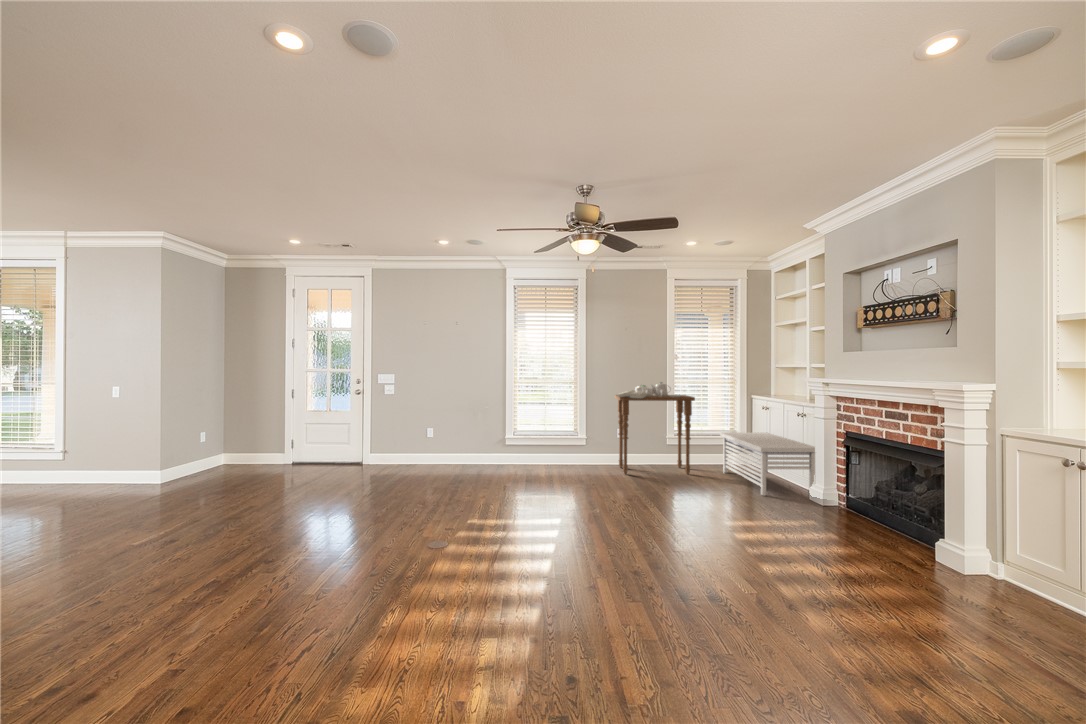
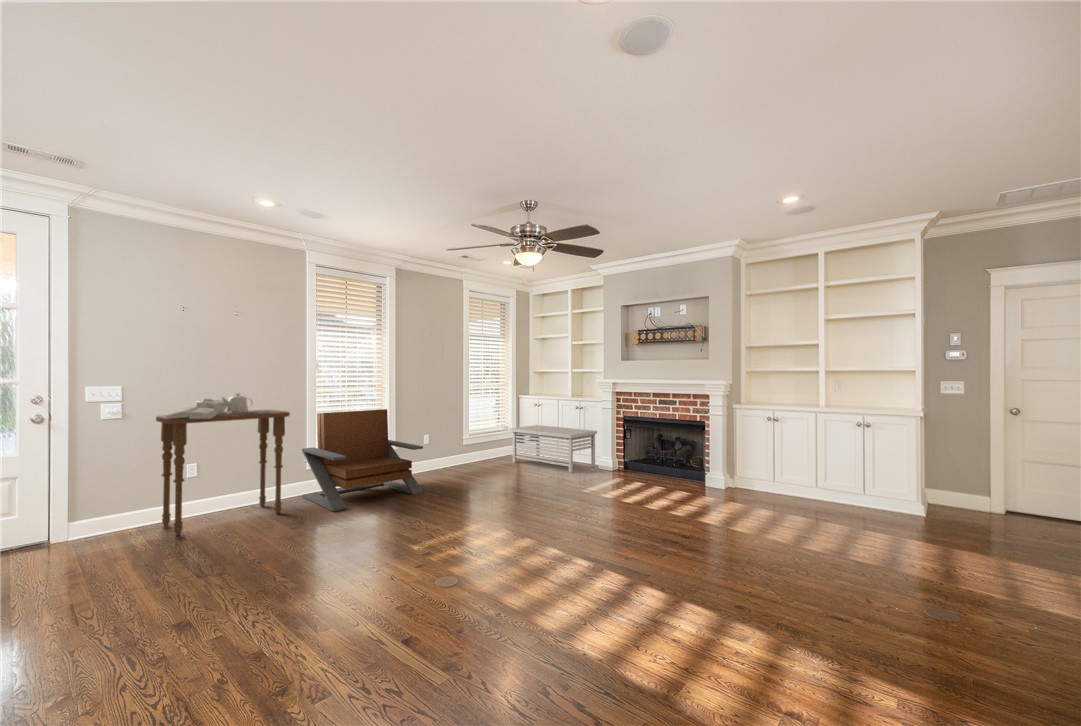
side table: present [615,382,695,475] -> present [156,394,290,535]
lounge chair: none [493,400,577,482] -> present [302,409,423,511]

